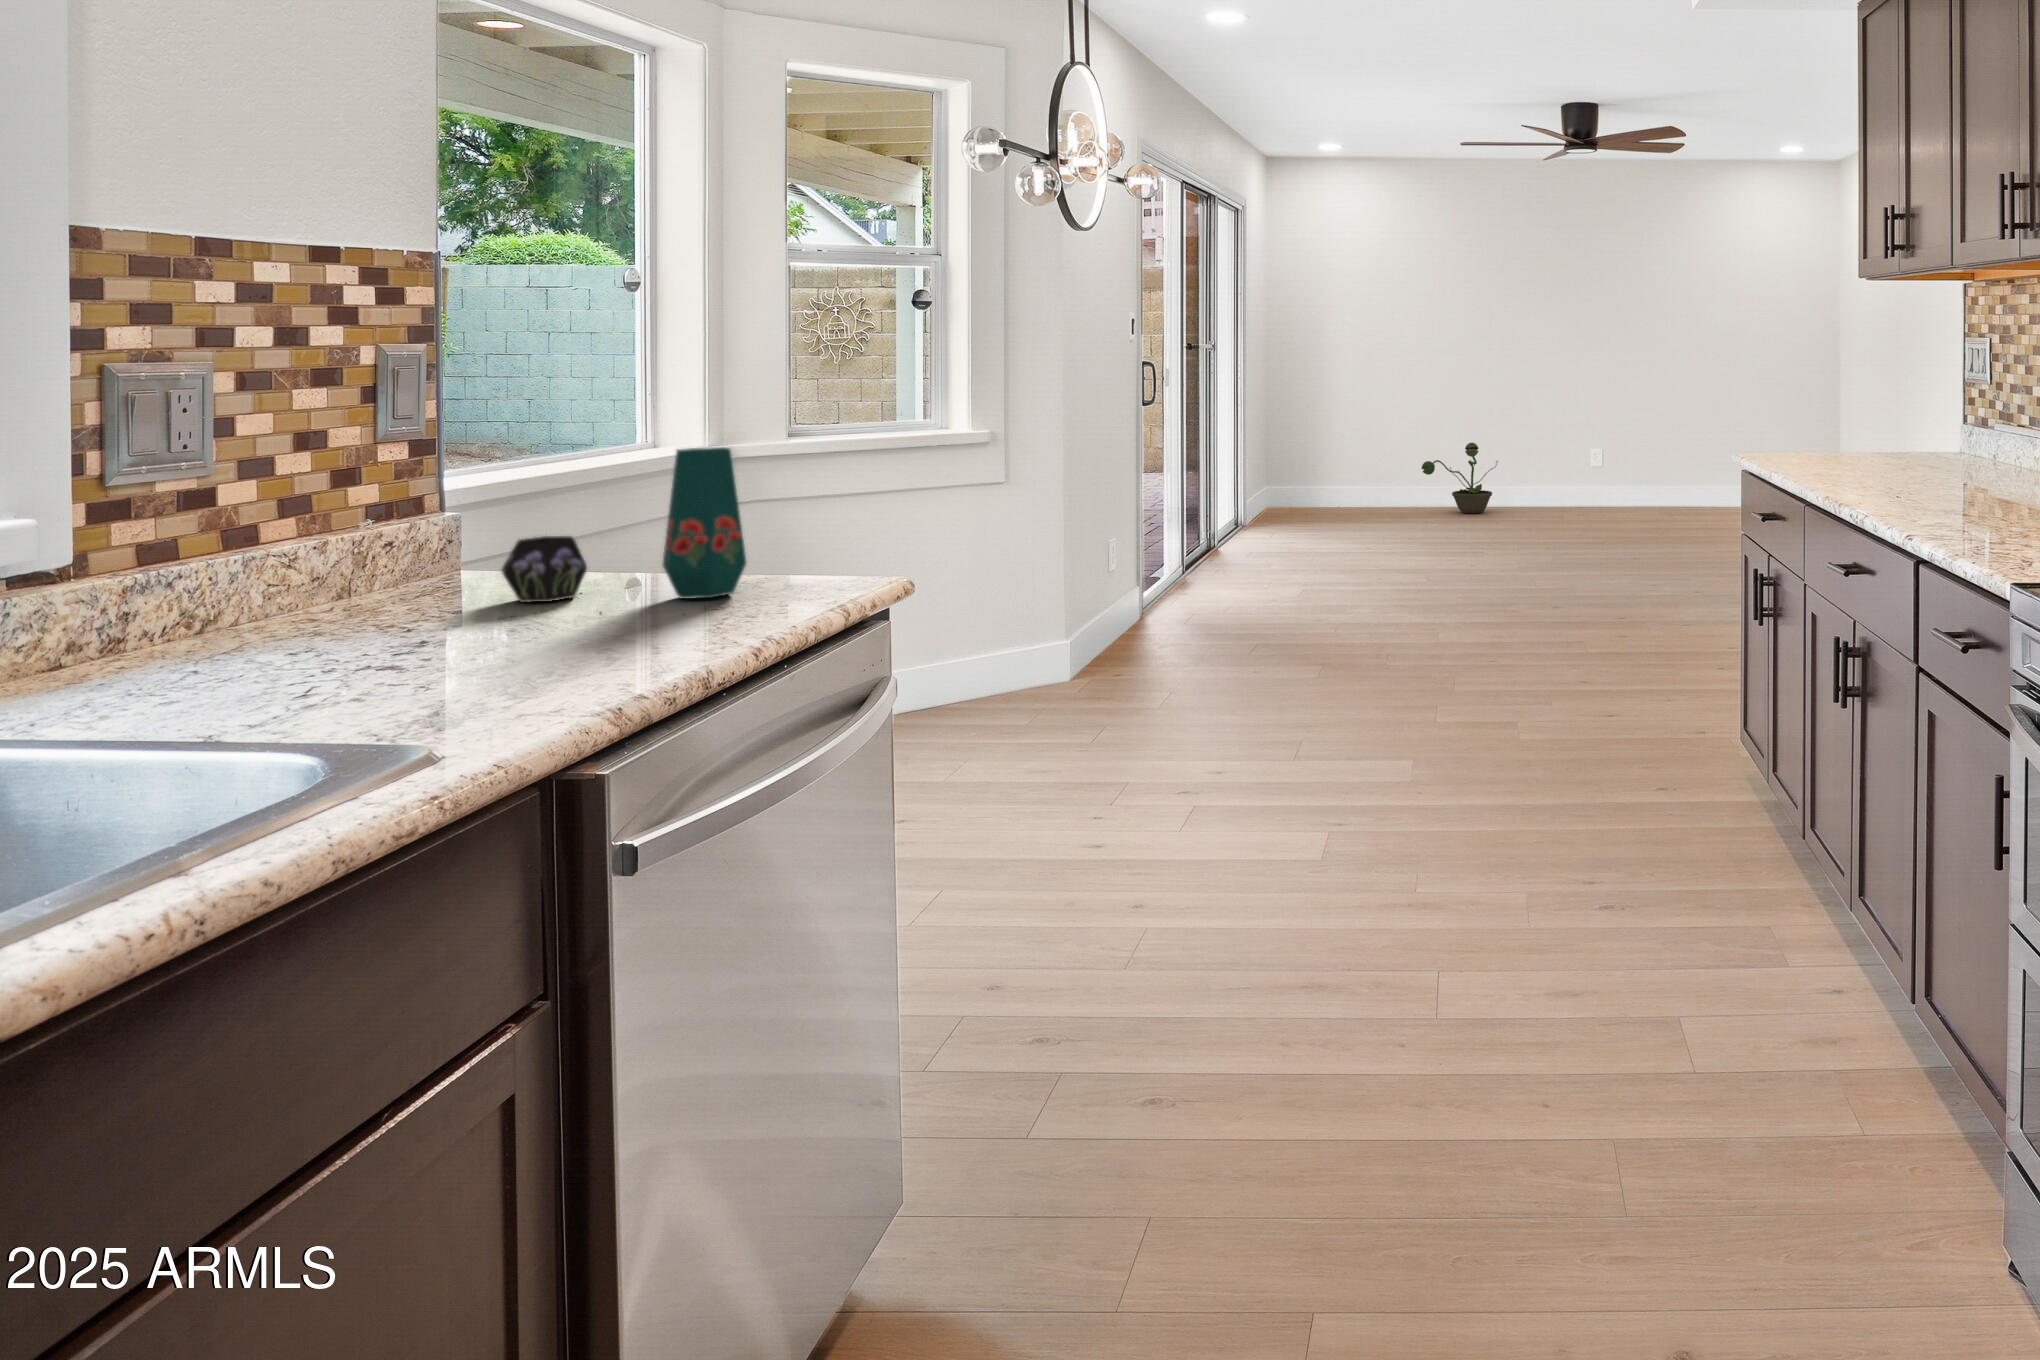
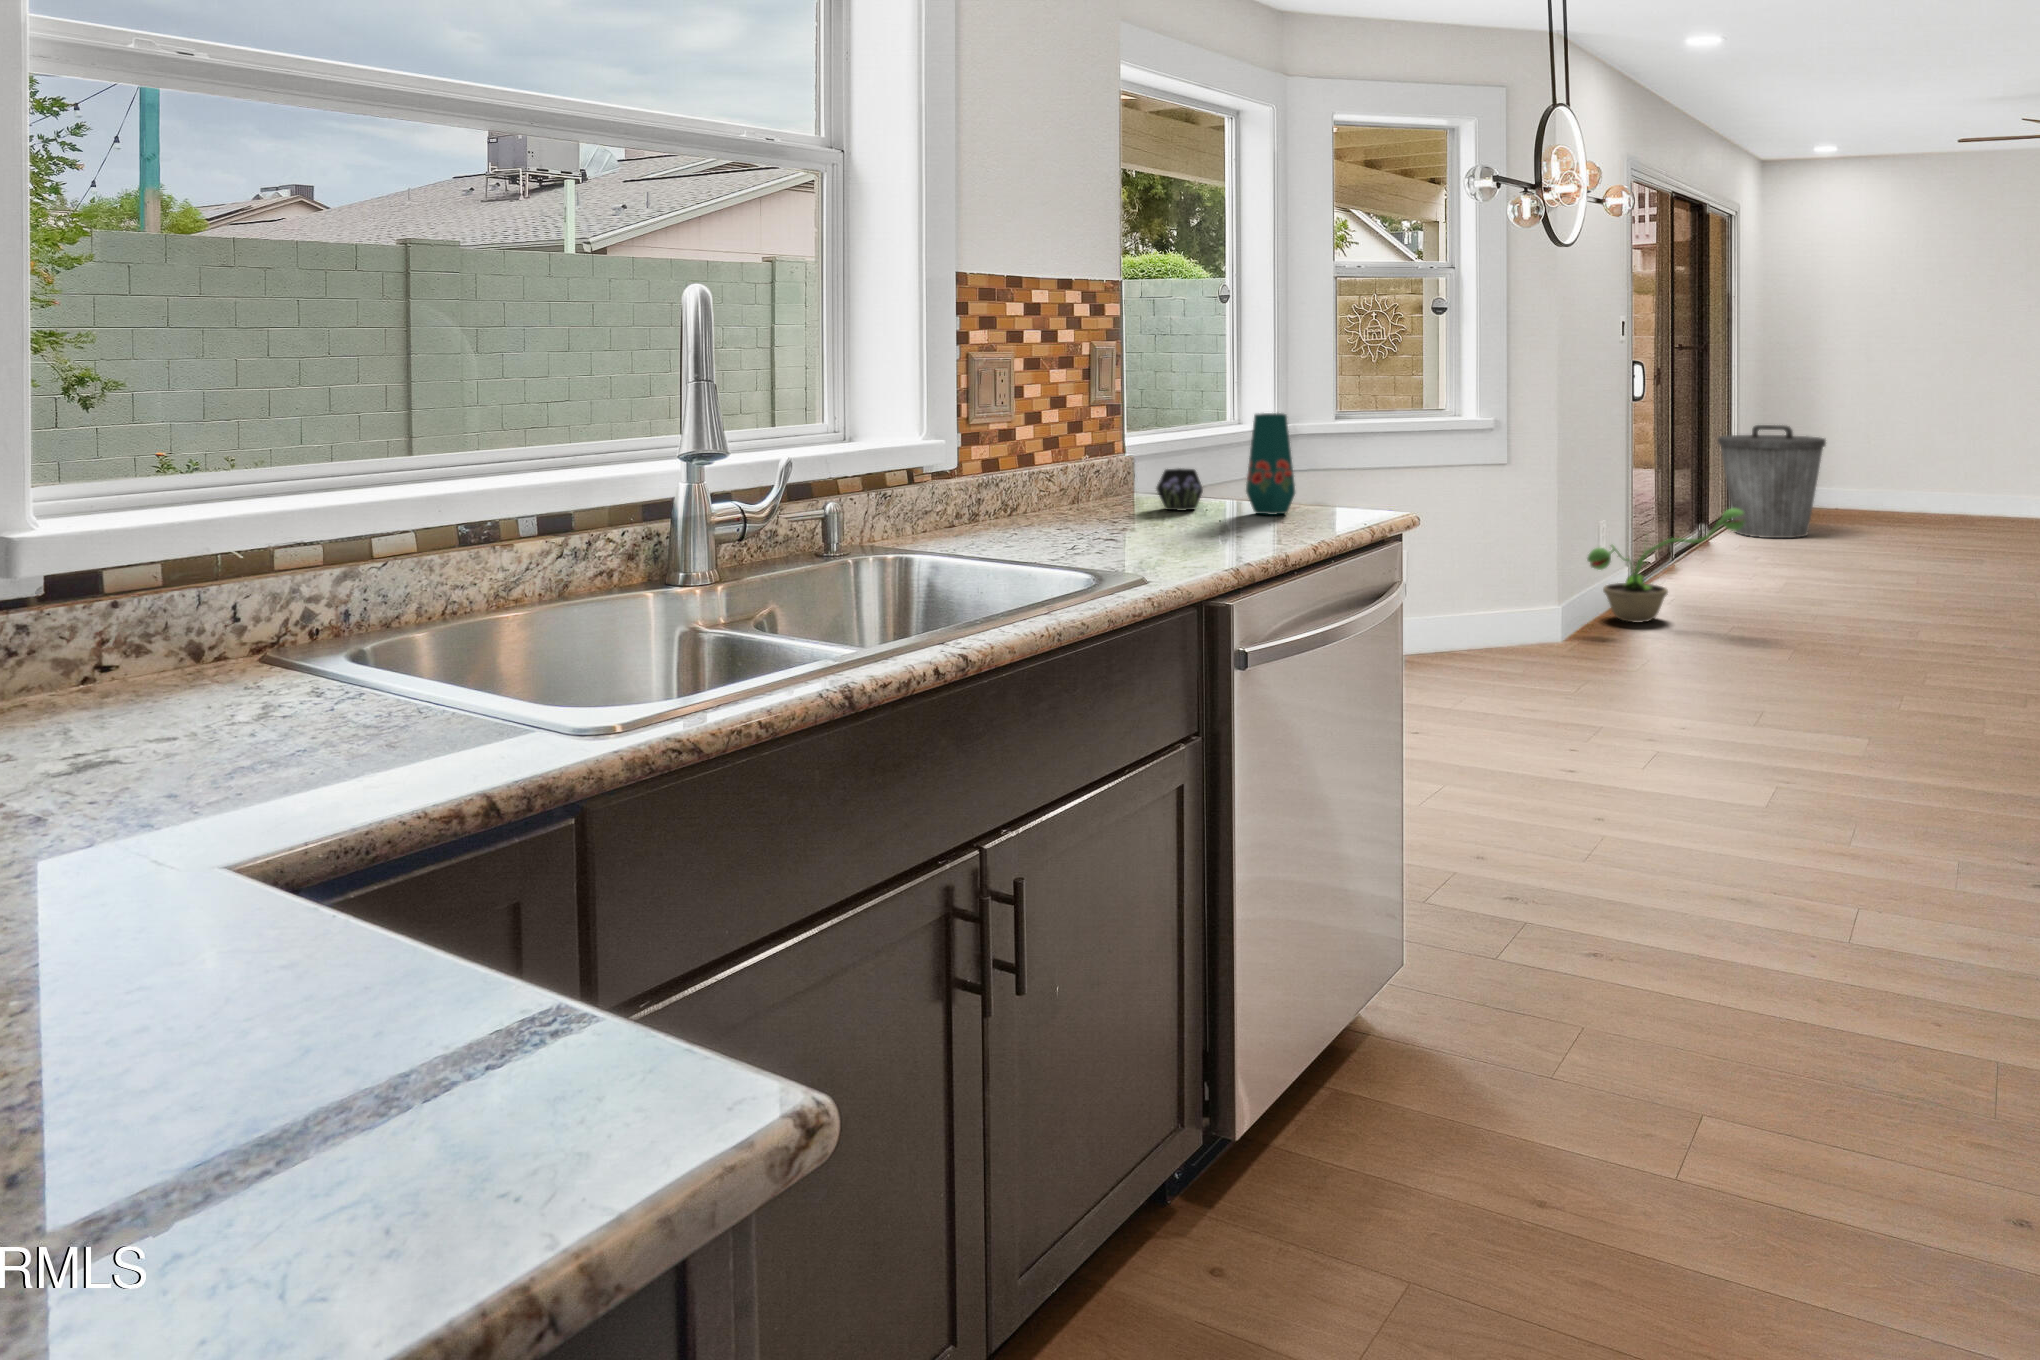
trash can: none [1237,429,1343,545] -> present [1718,425,1826,538]
decorative plant: present [1422,443,1498,513] -> present [1587,509,1745,623]

